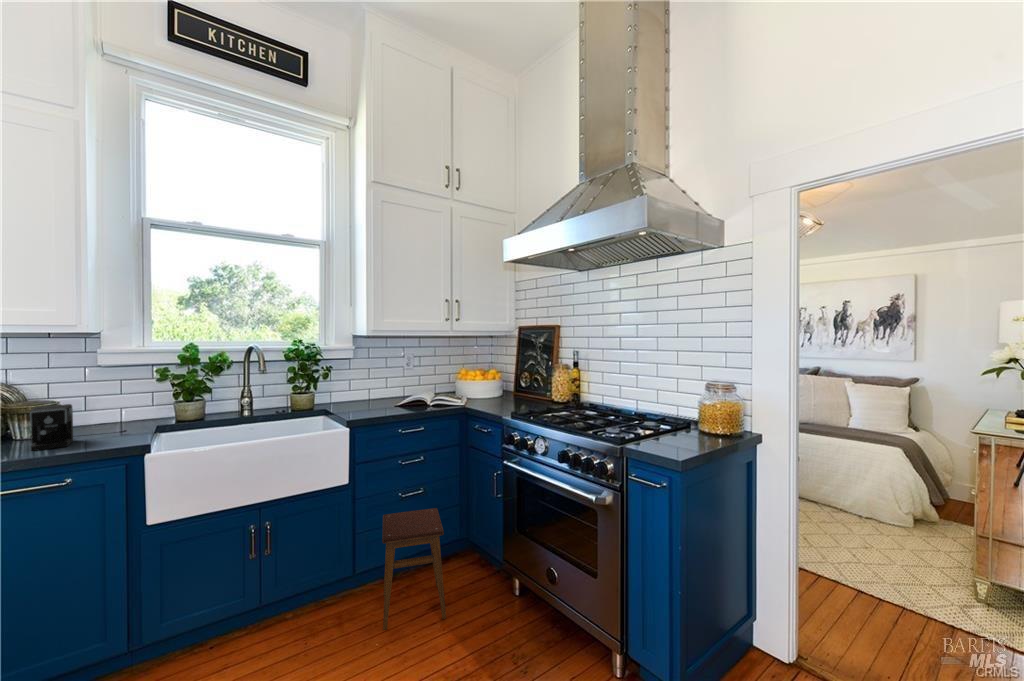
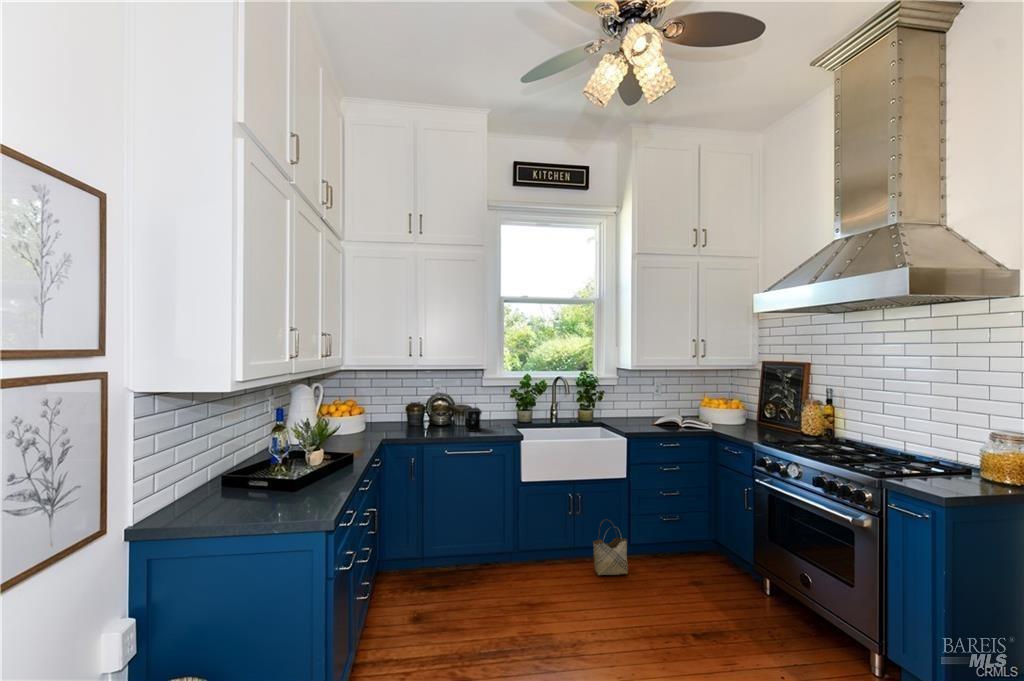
stool: present [382,508,446,630] -> none [649,506,705,597]
woven basket: none [295,547,350,633] -> present [593,520,628,575]

